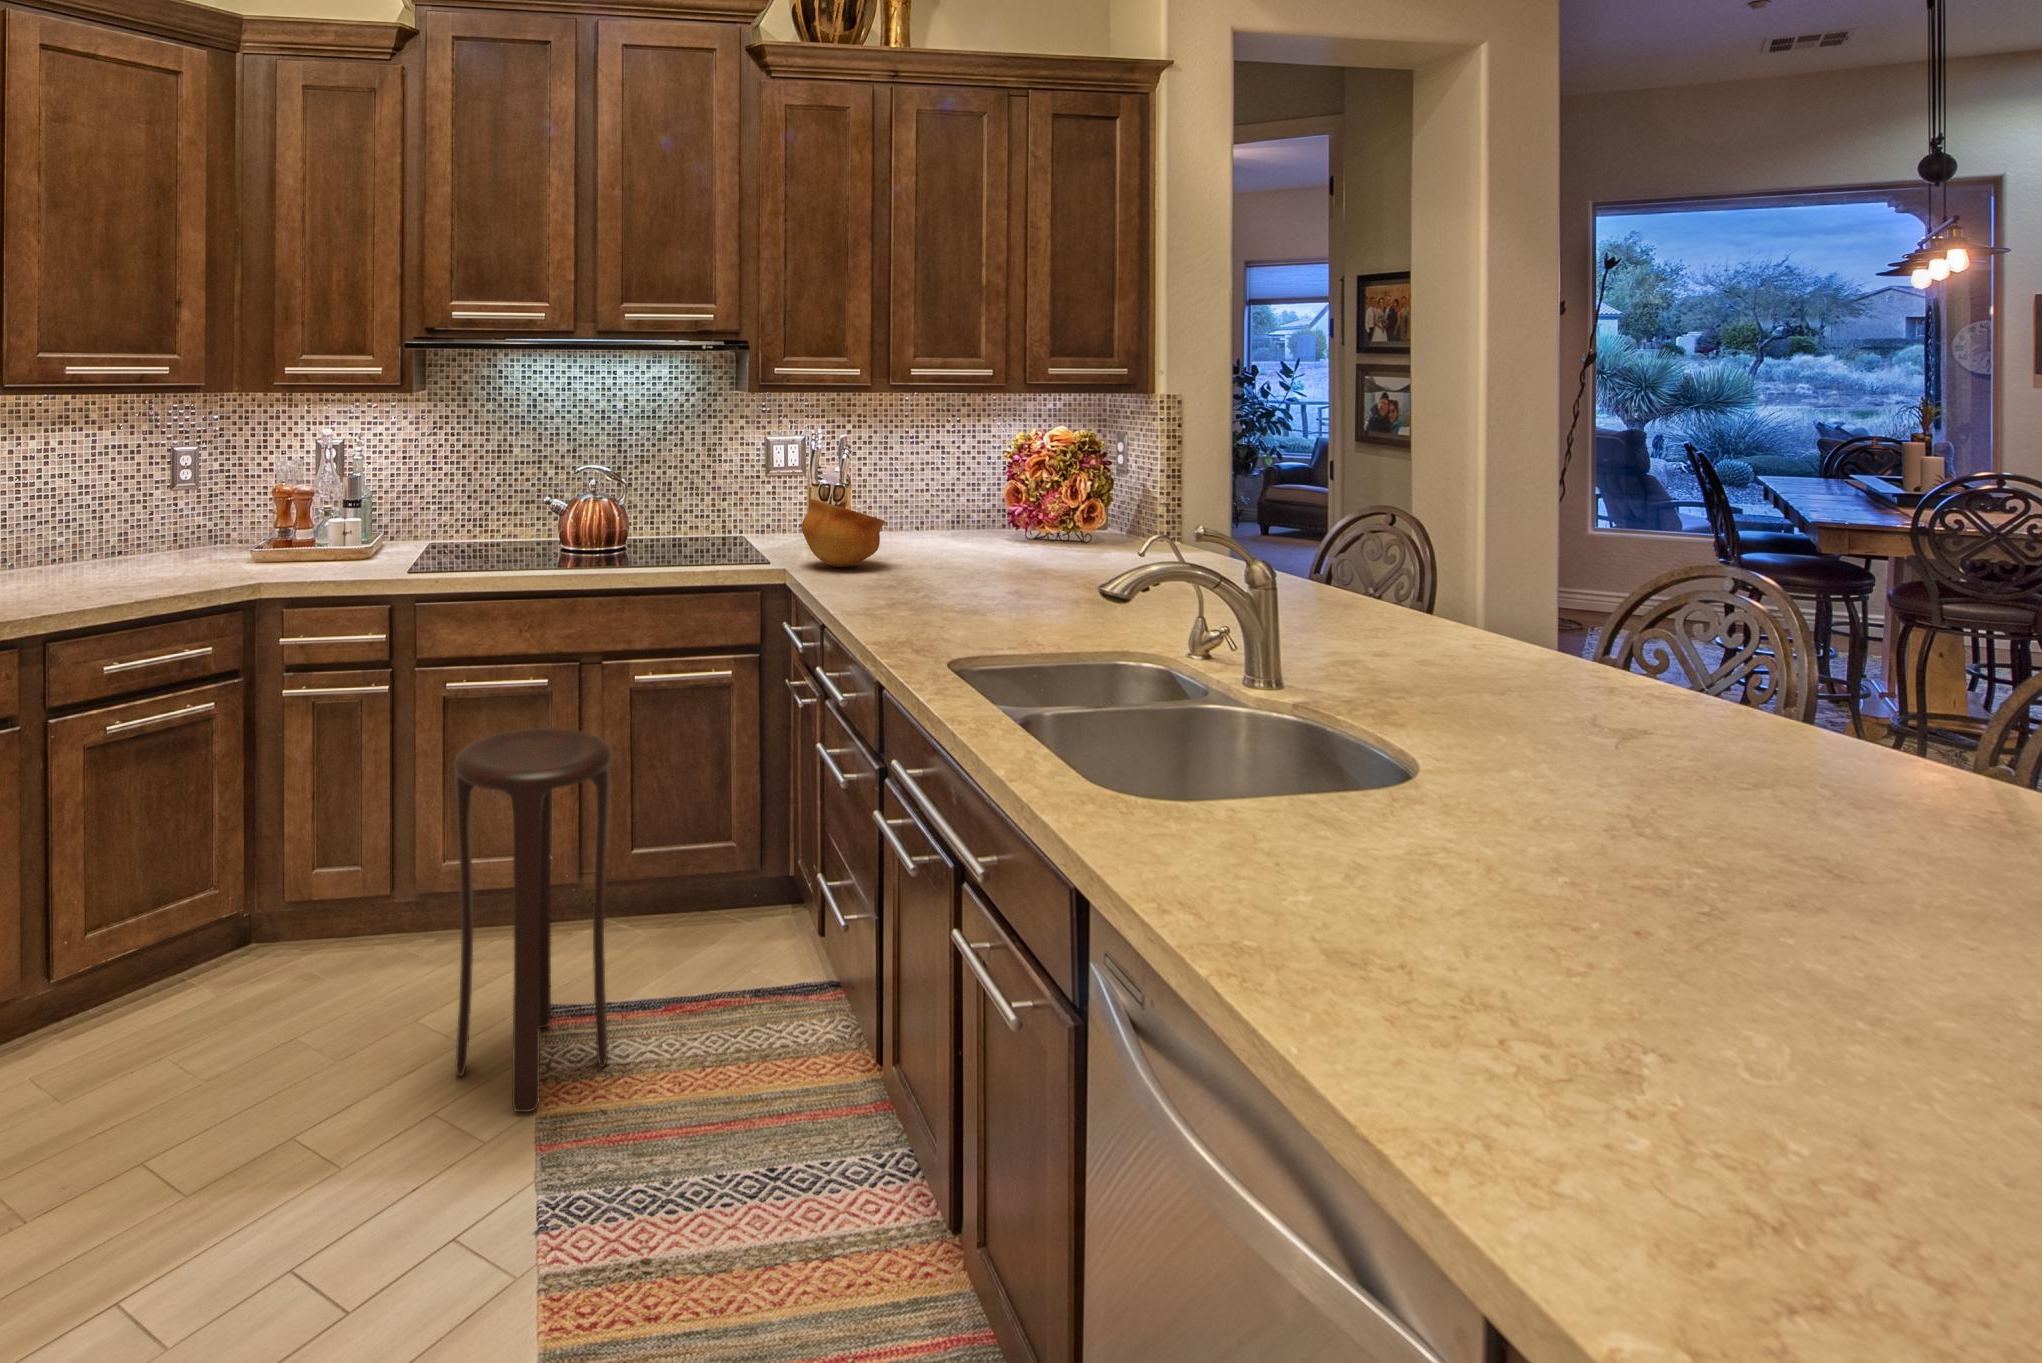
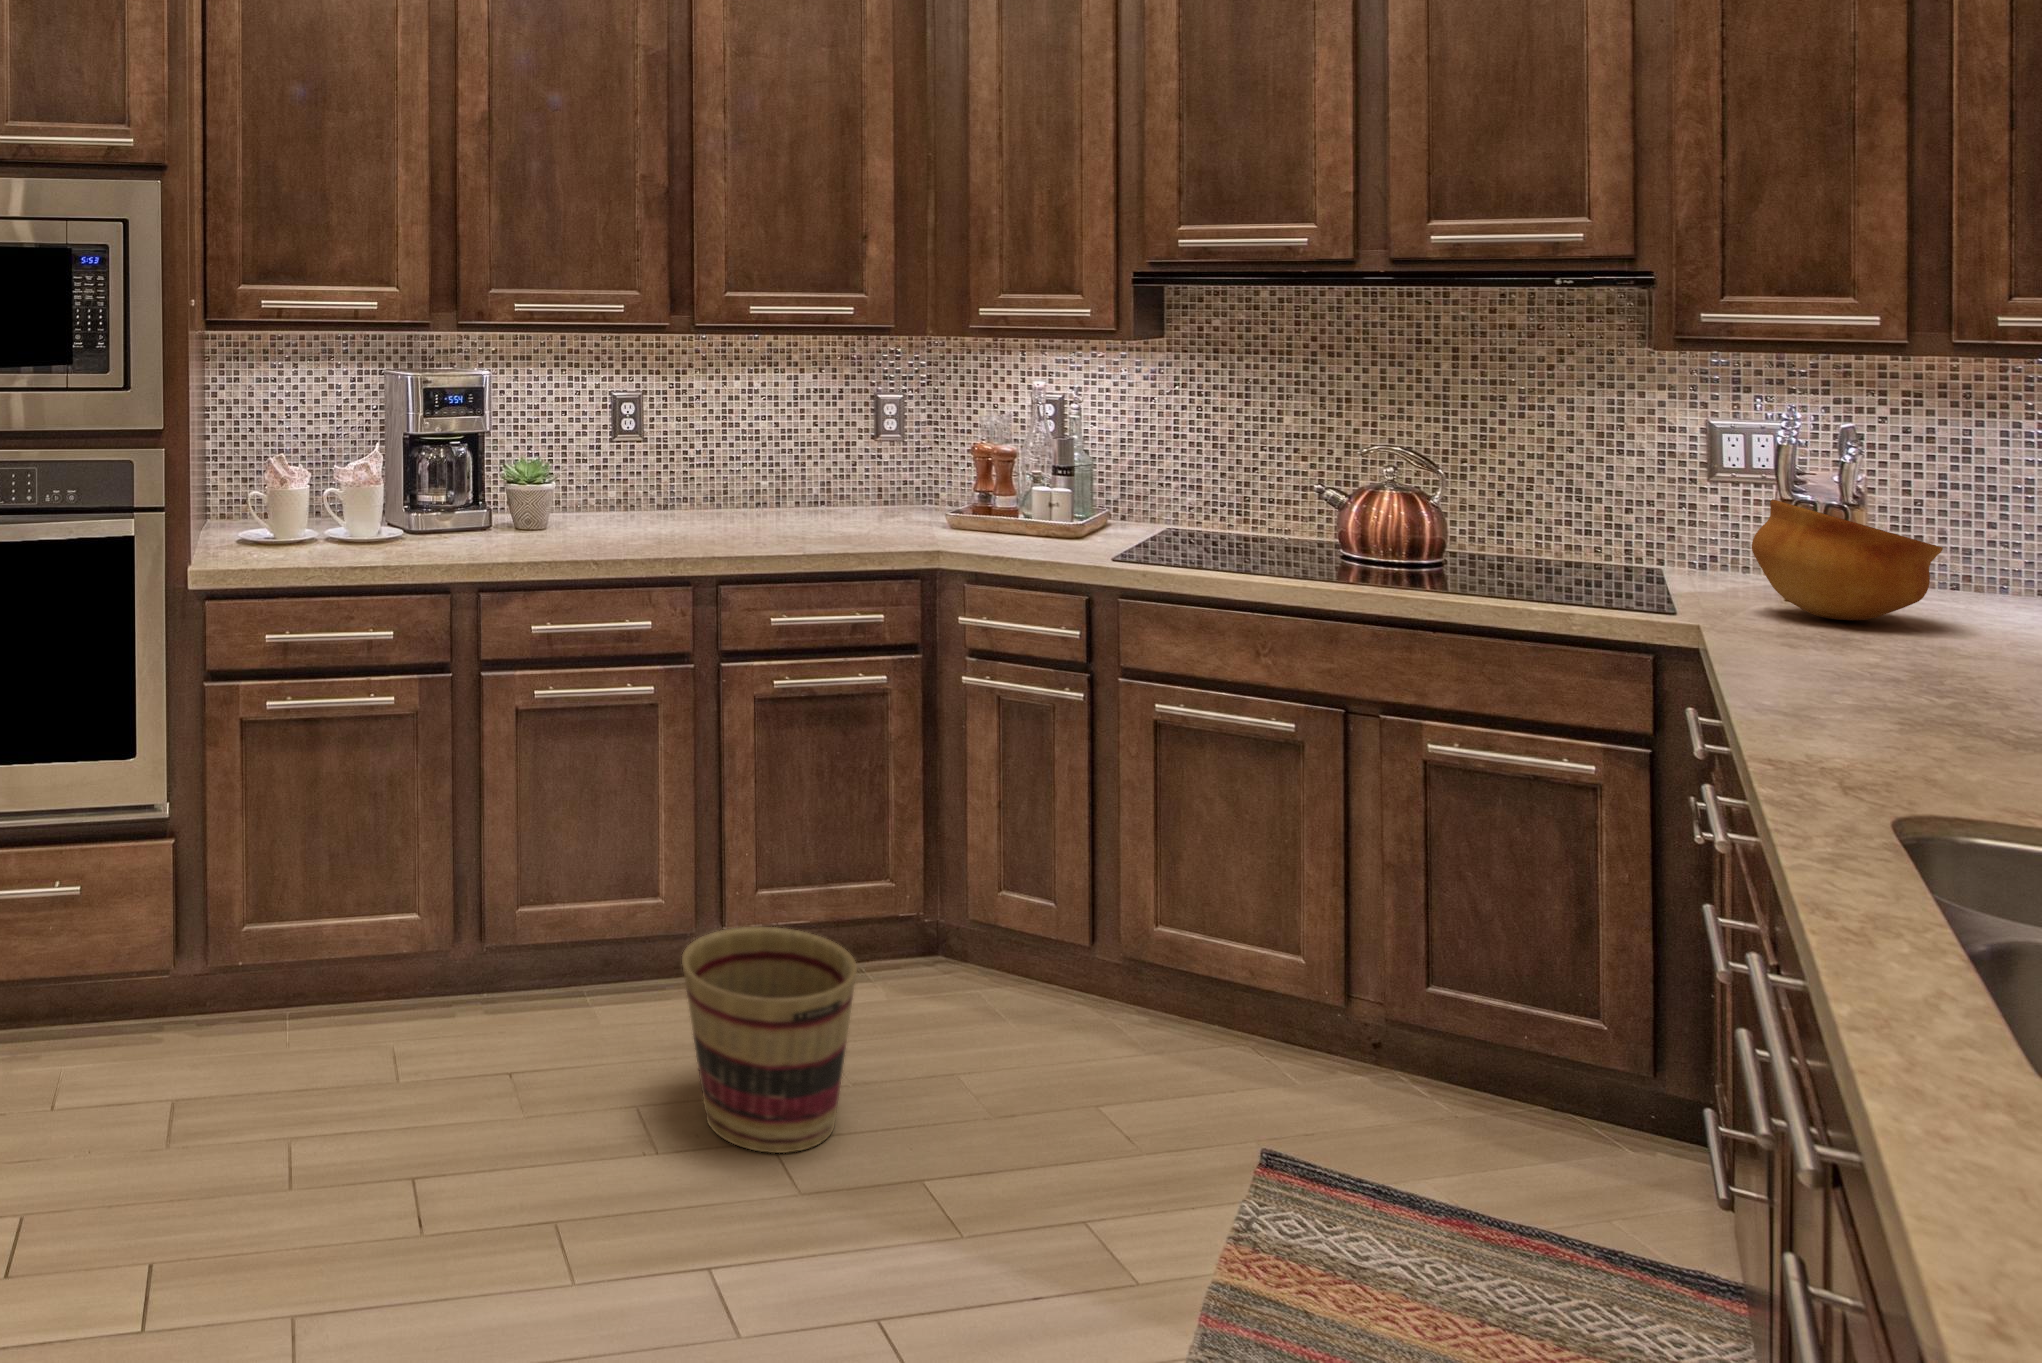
stool: present [454,728,612,1112] -> none [1110,769,1339,1265]
basket: none [41,956,228,1191] -> present [682,927,857,1153]

